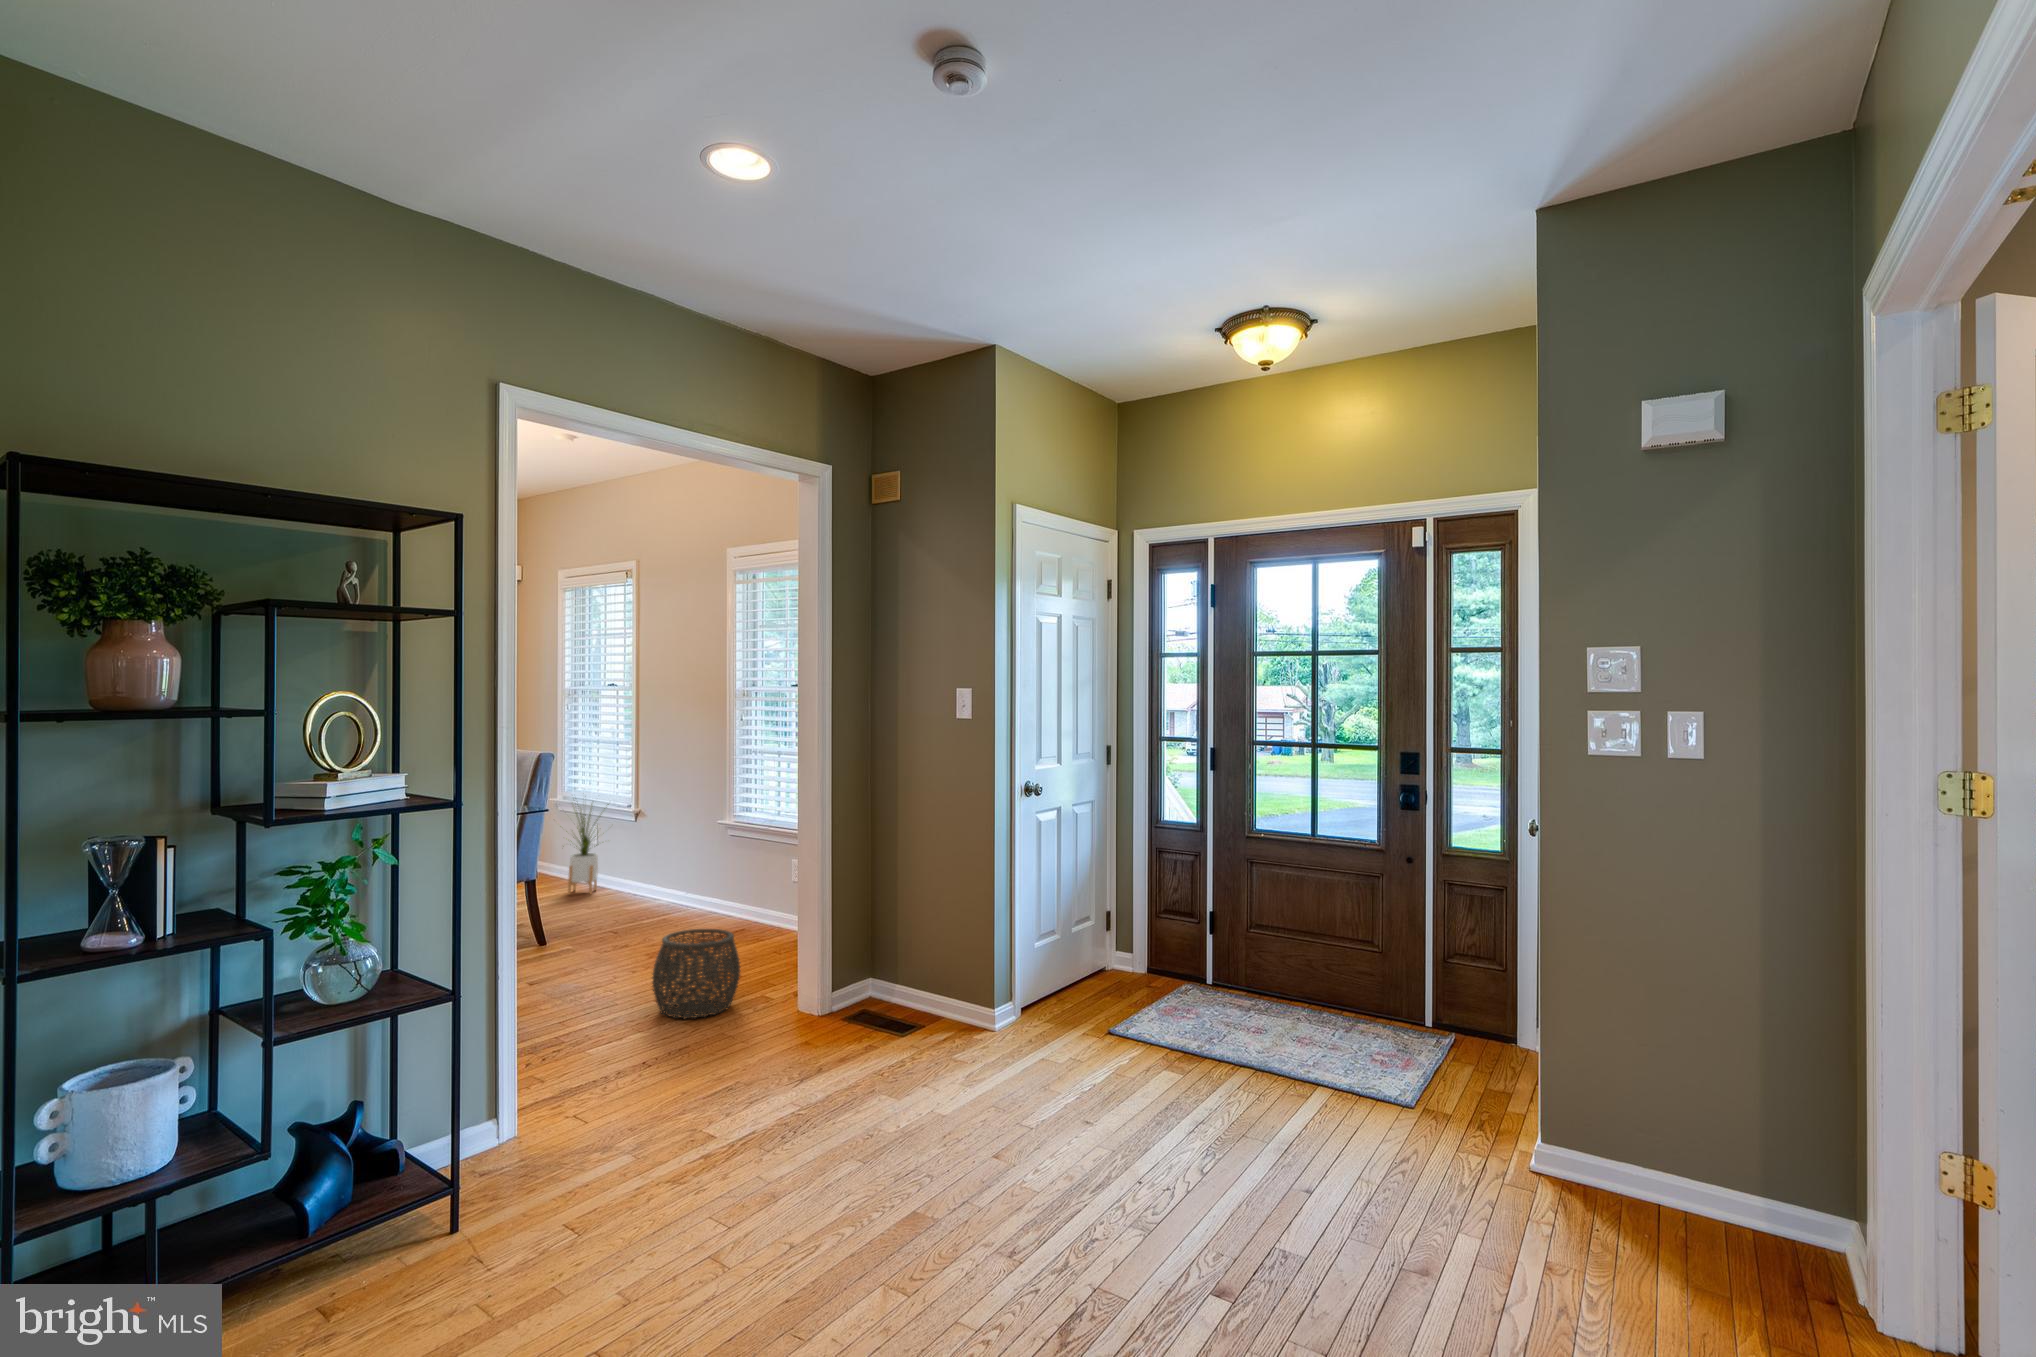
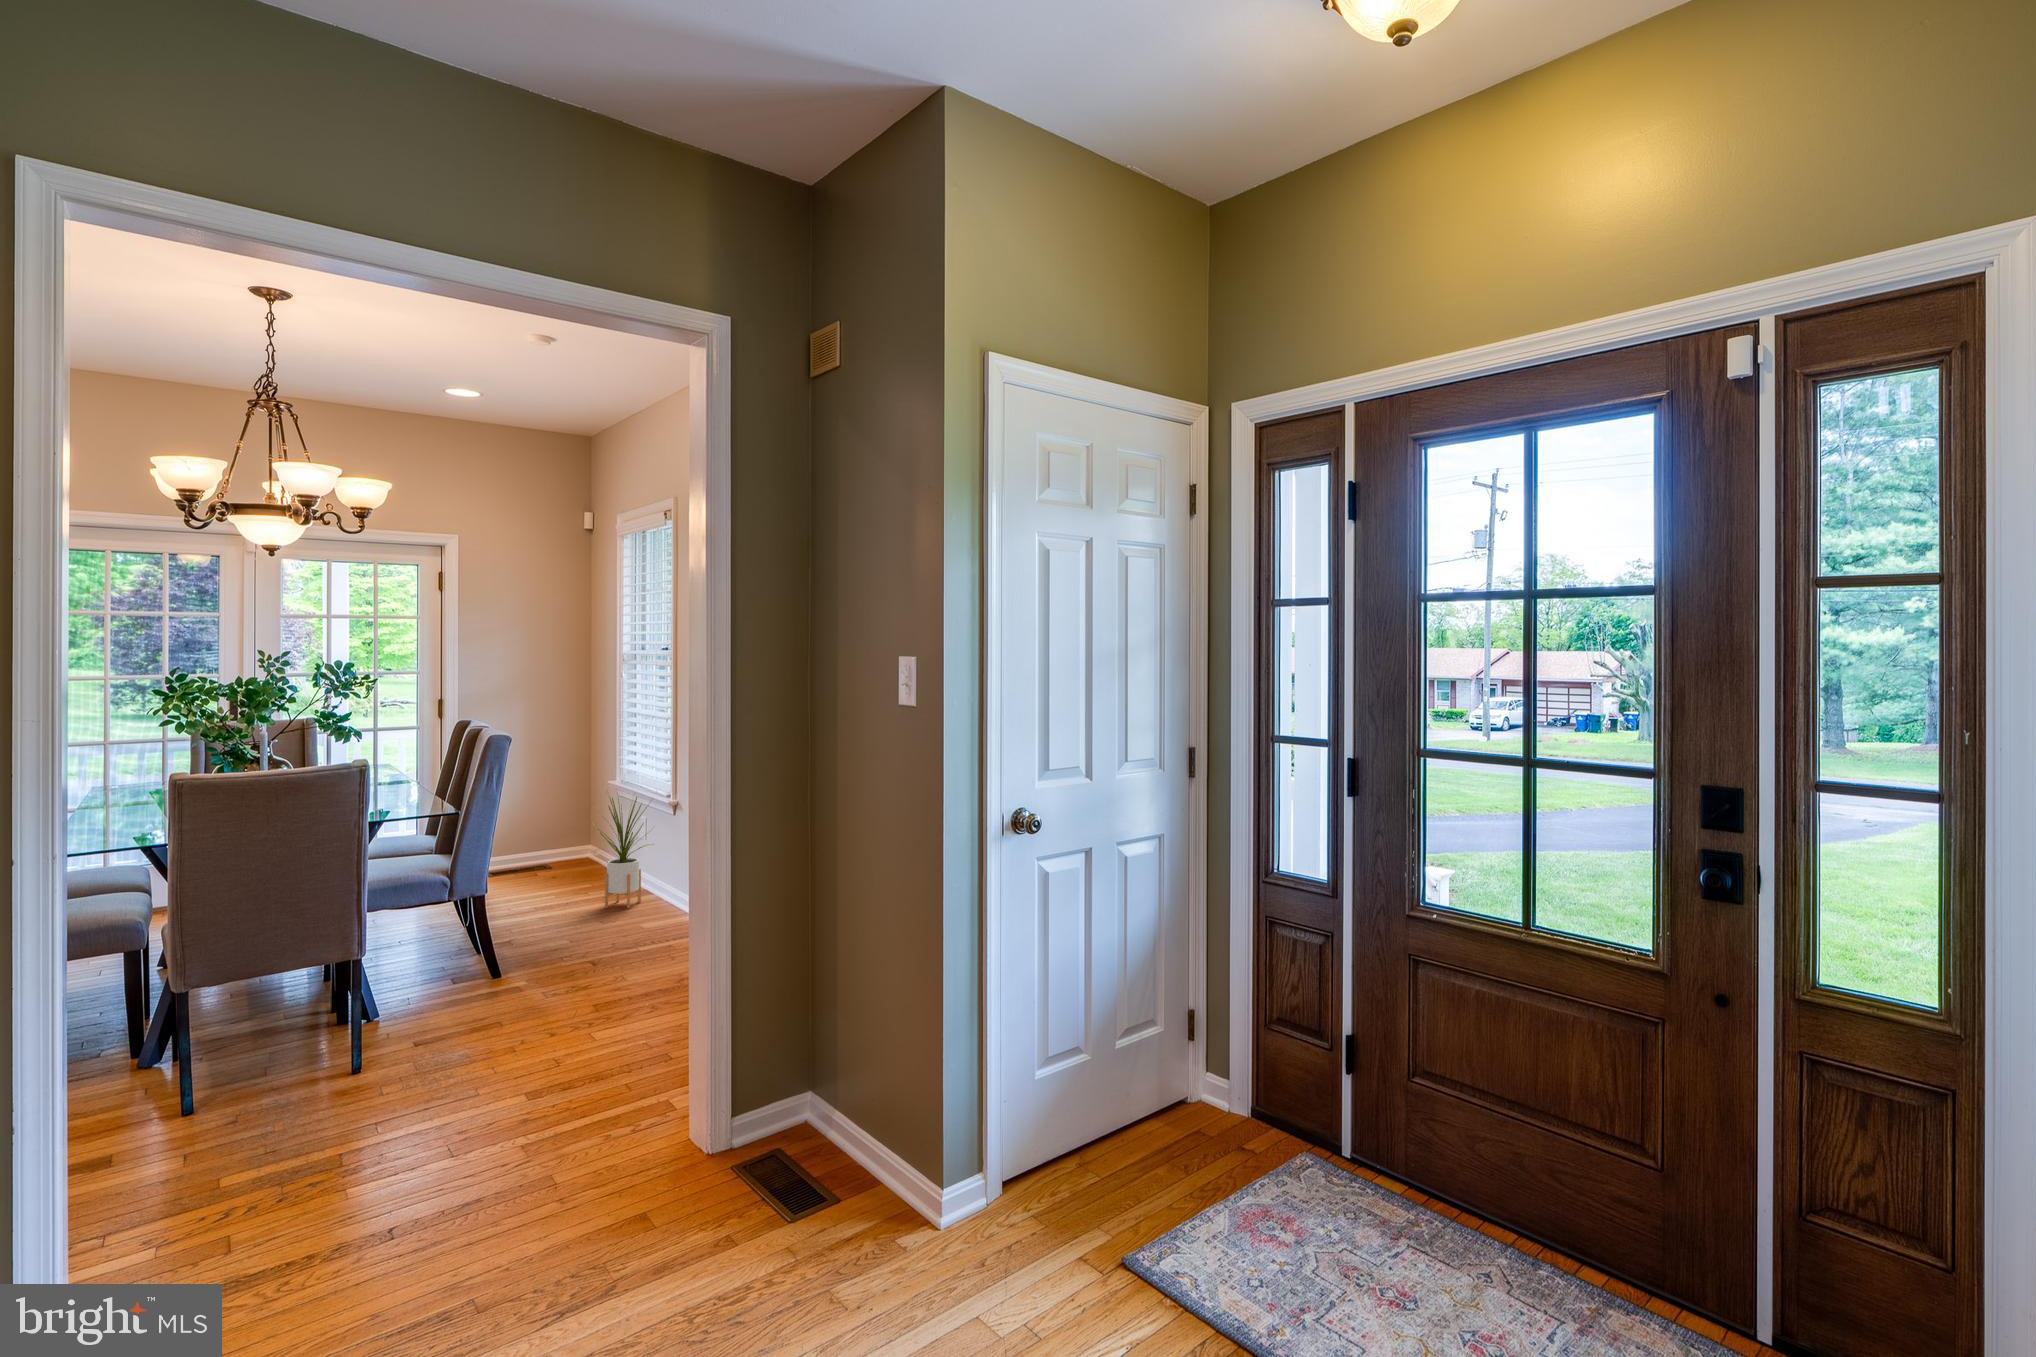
woven basket: present [652,929,740,1019] -> none [505,1009,633,1146]

